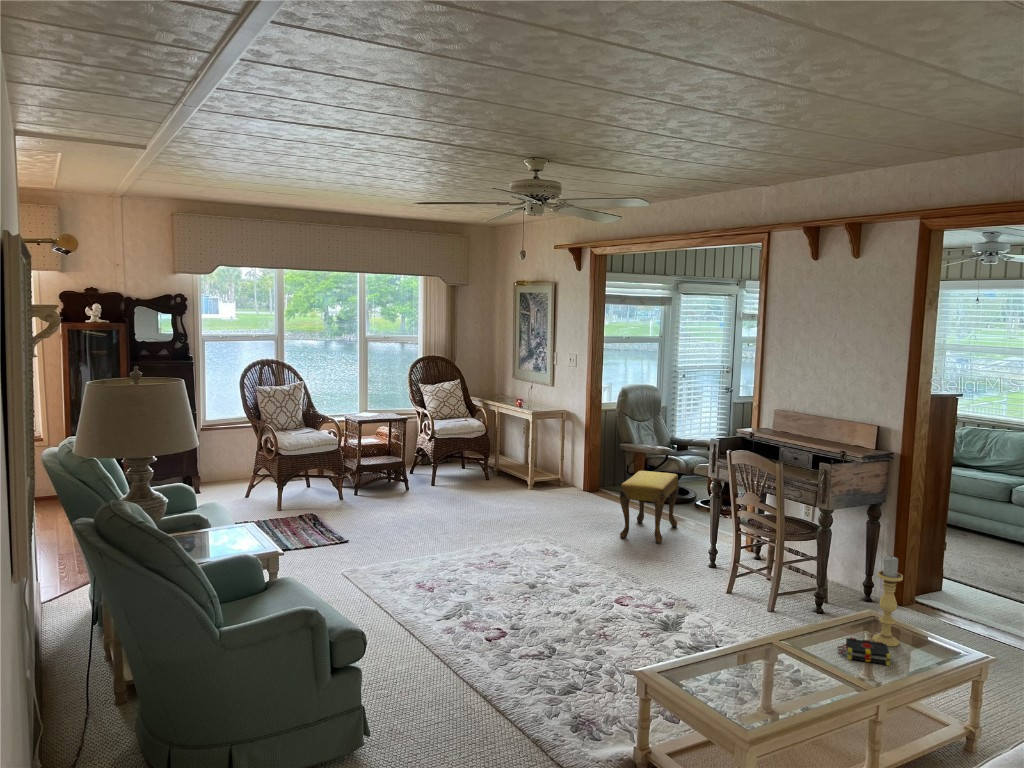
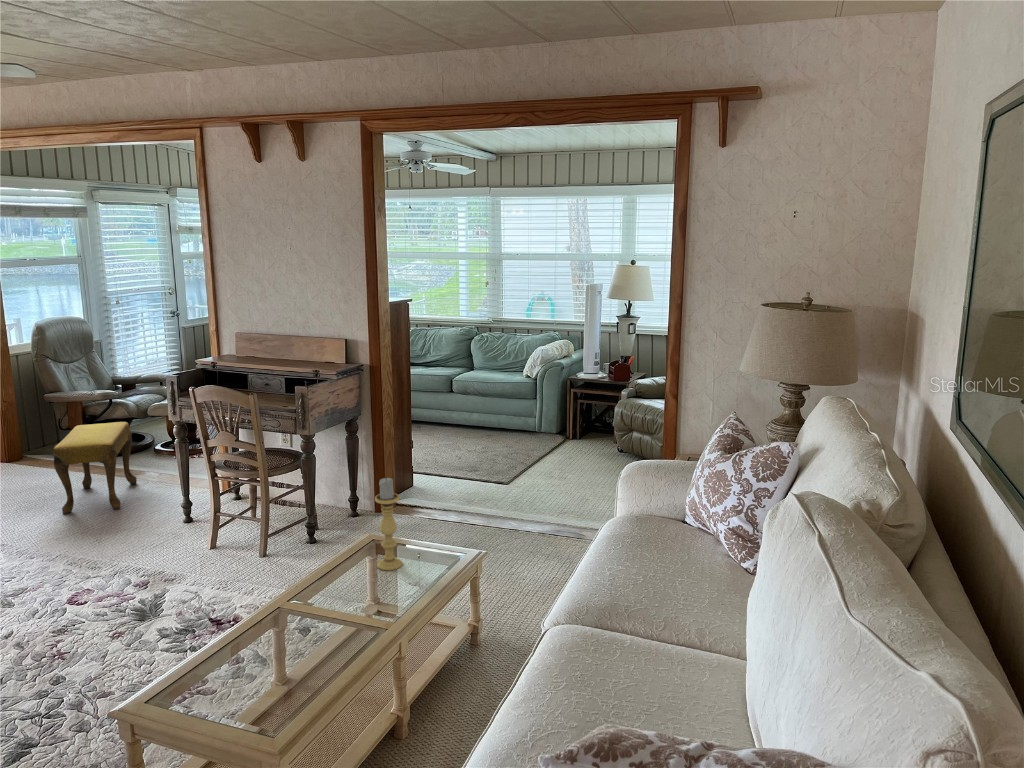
book: present [838,638,891,666] -> none [346,569,400,598]

